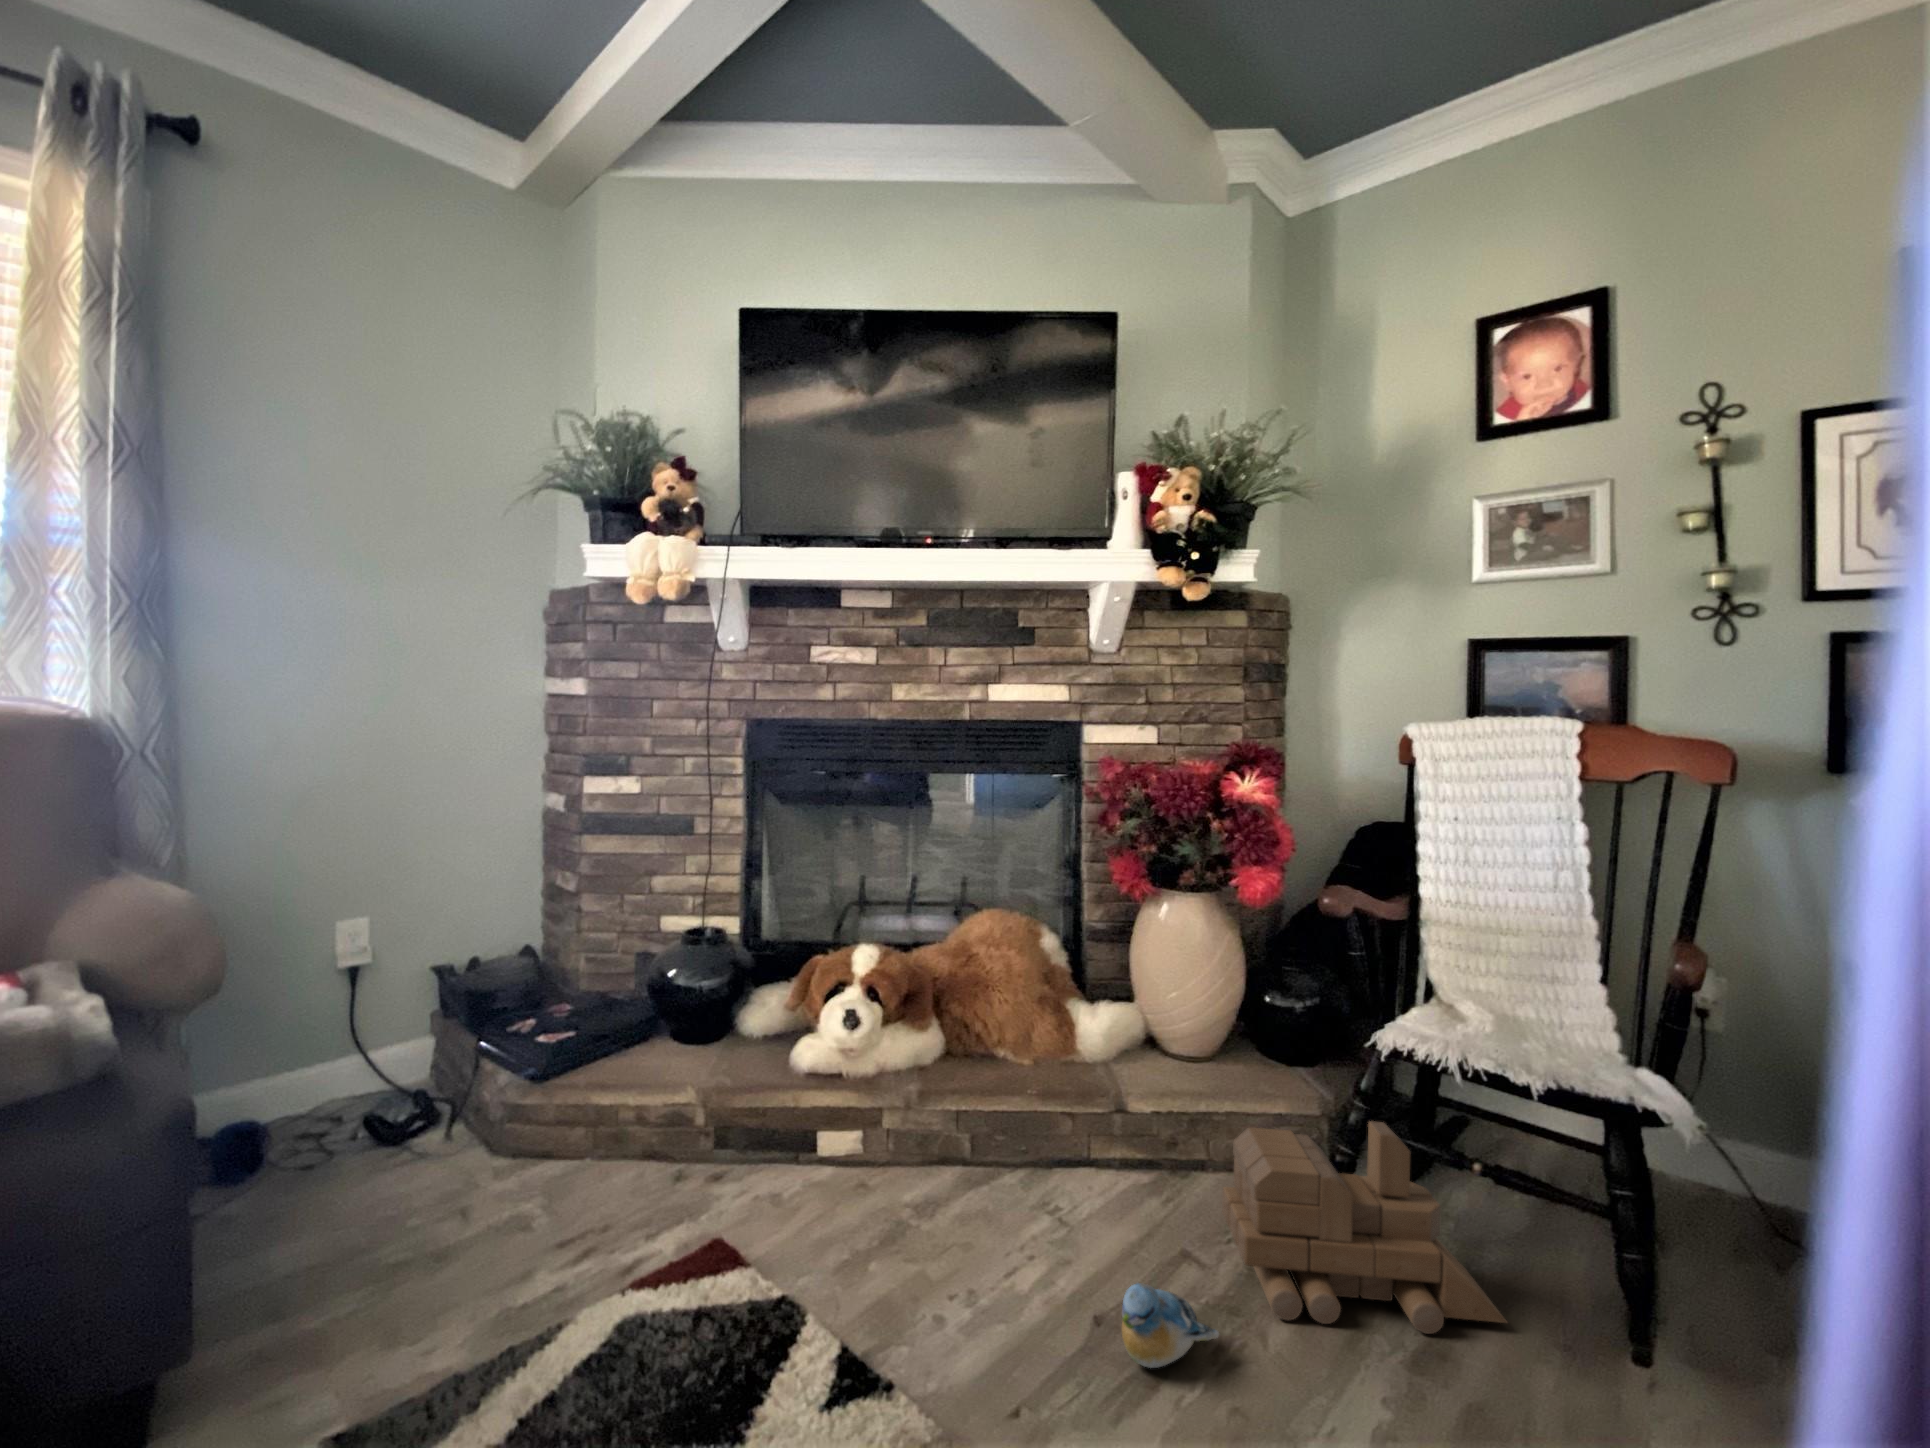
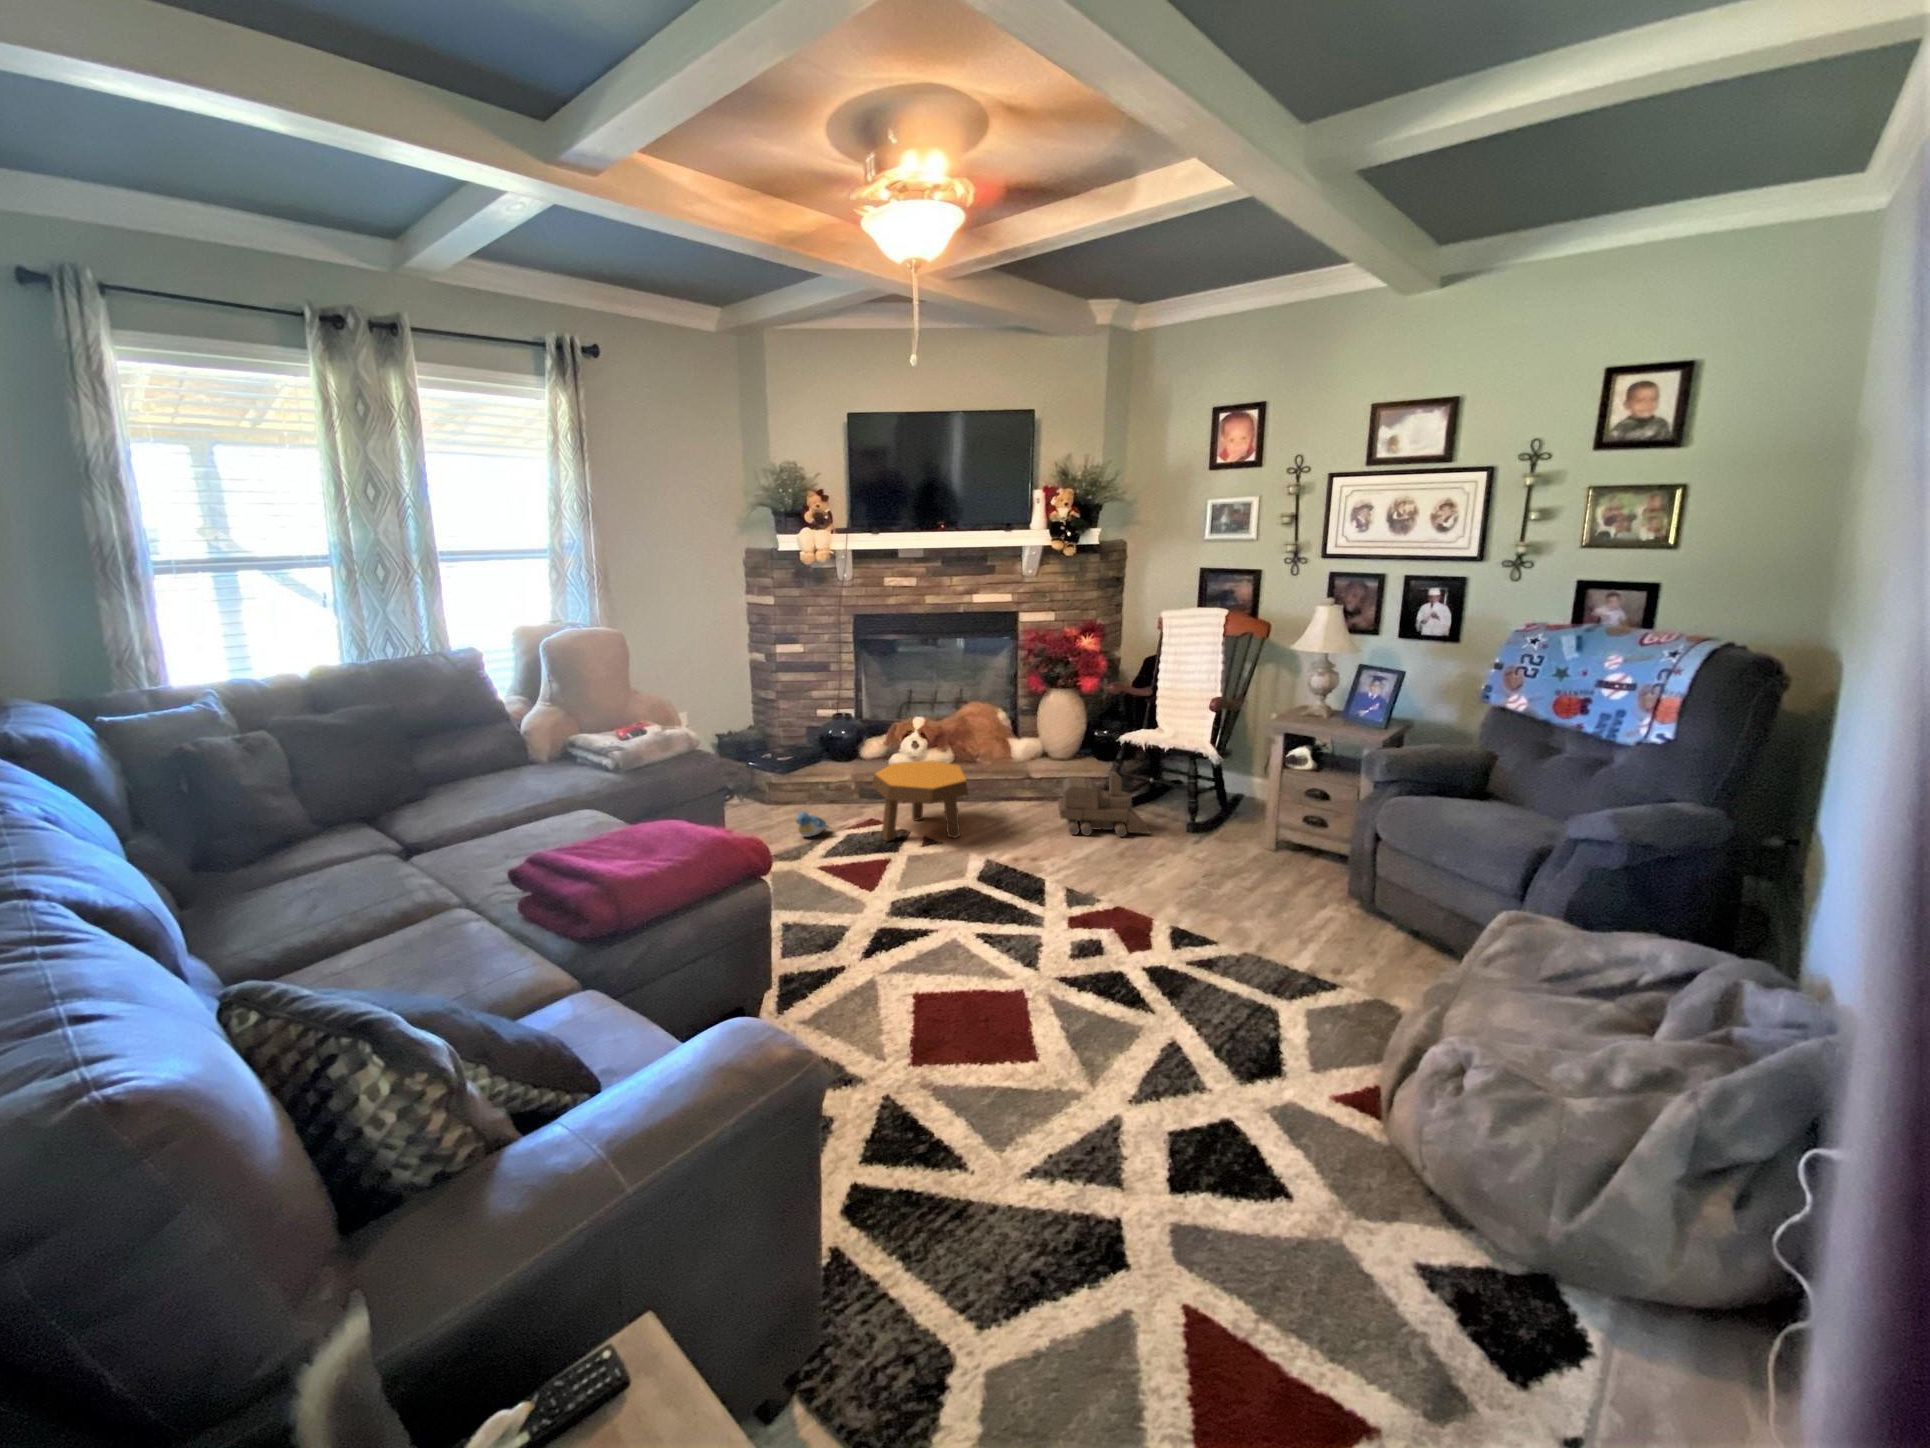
footstool: none [718,1067,987,1339] -> present [872,761,968,841]
plush toy: present [1122,1283,1219,1368] -> present [796,812,830,837]

